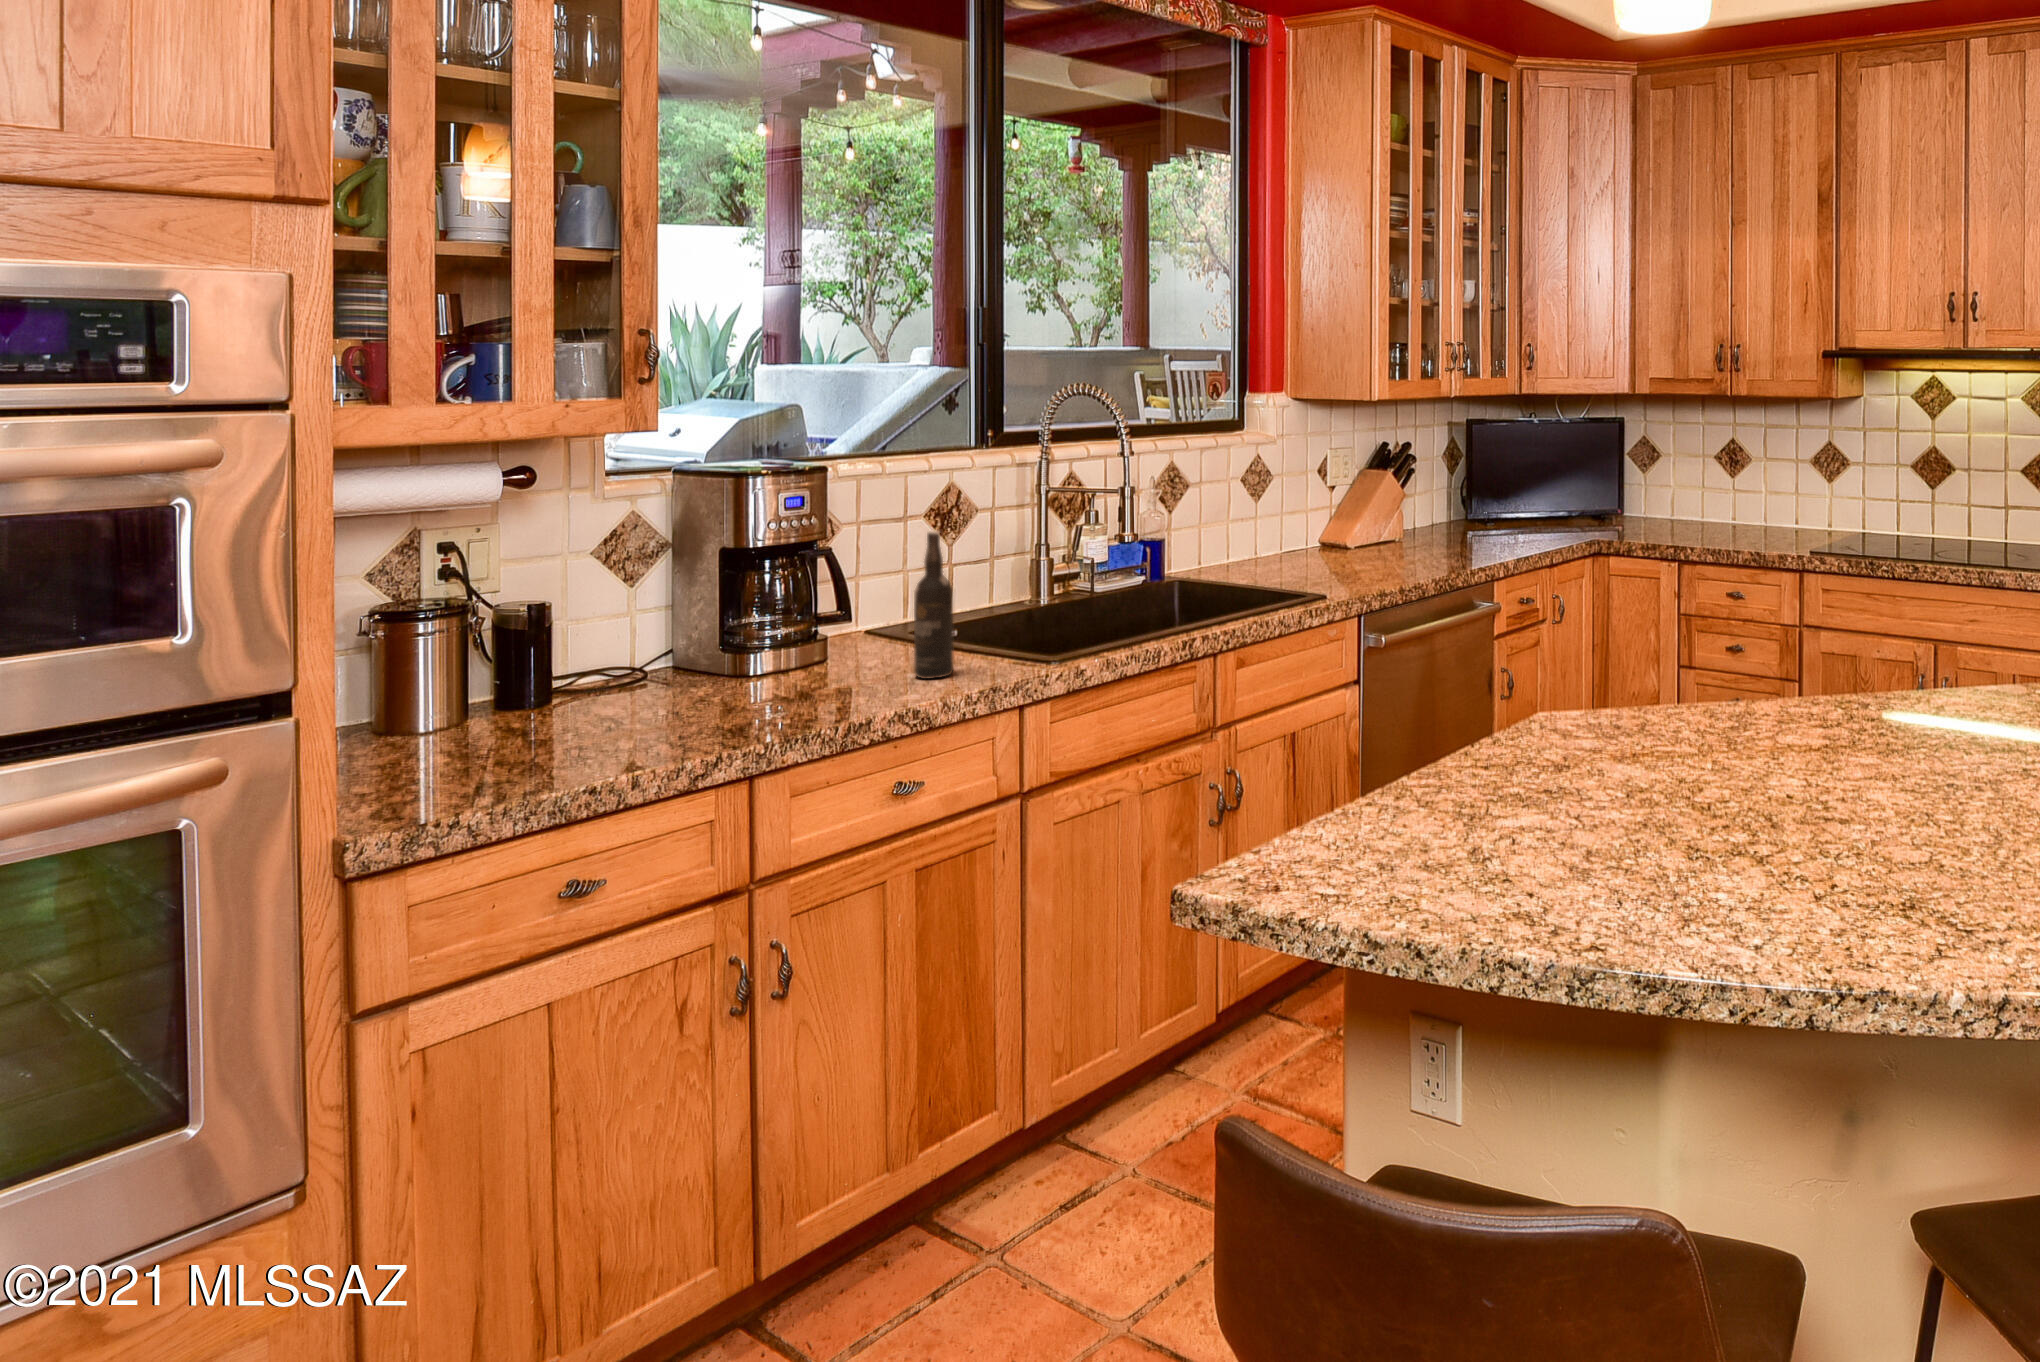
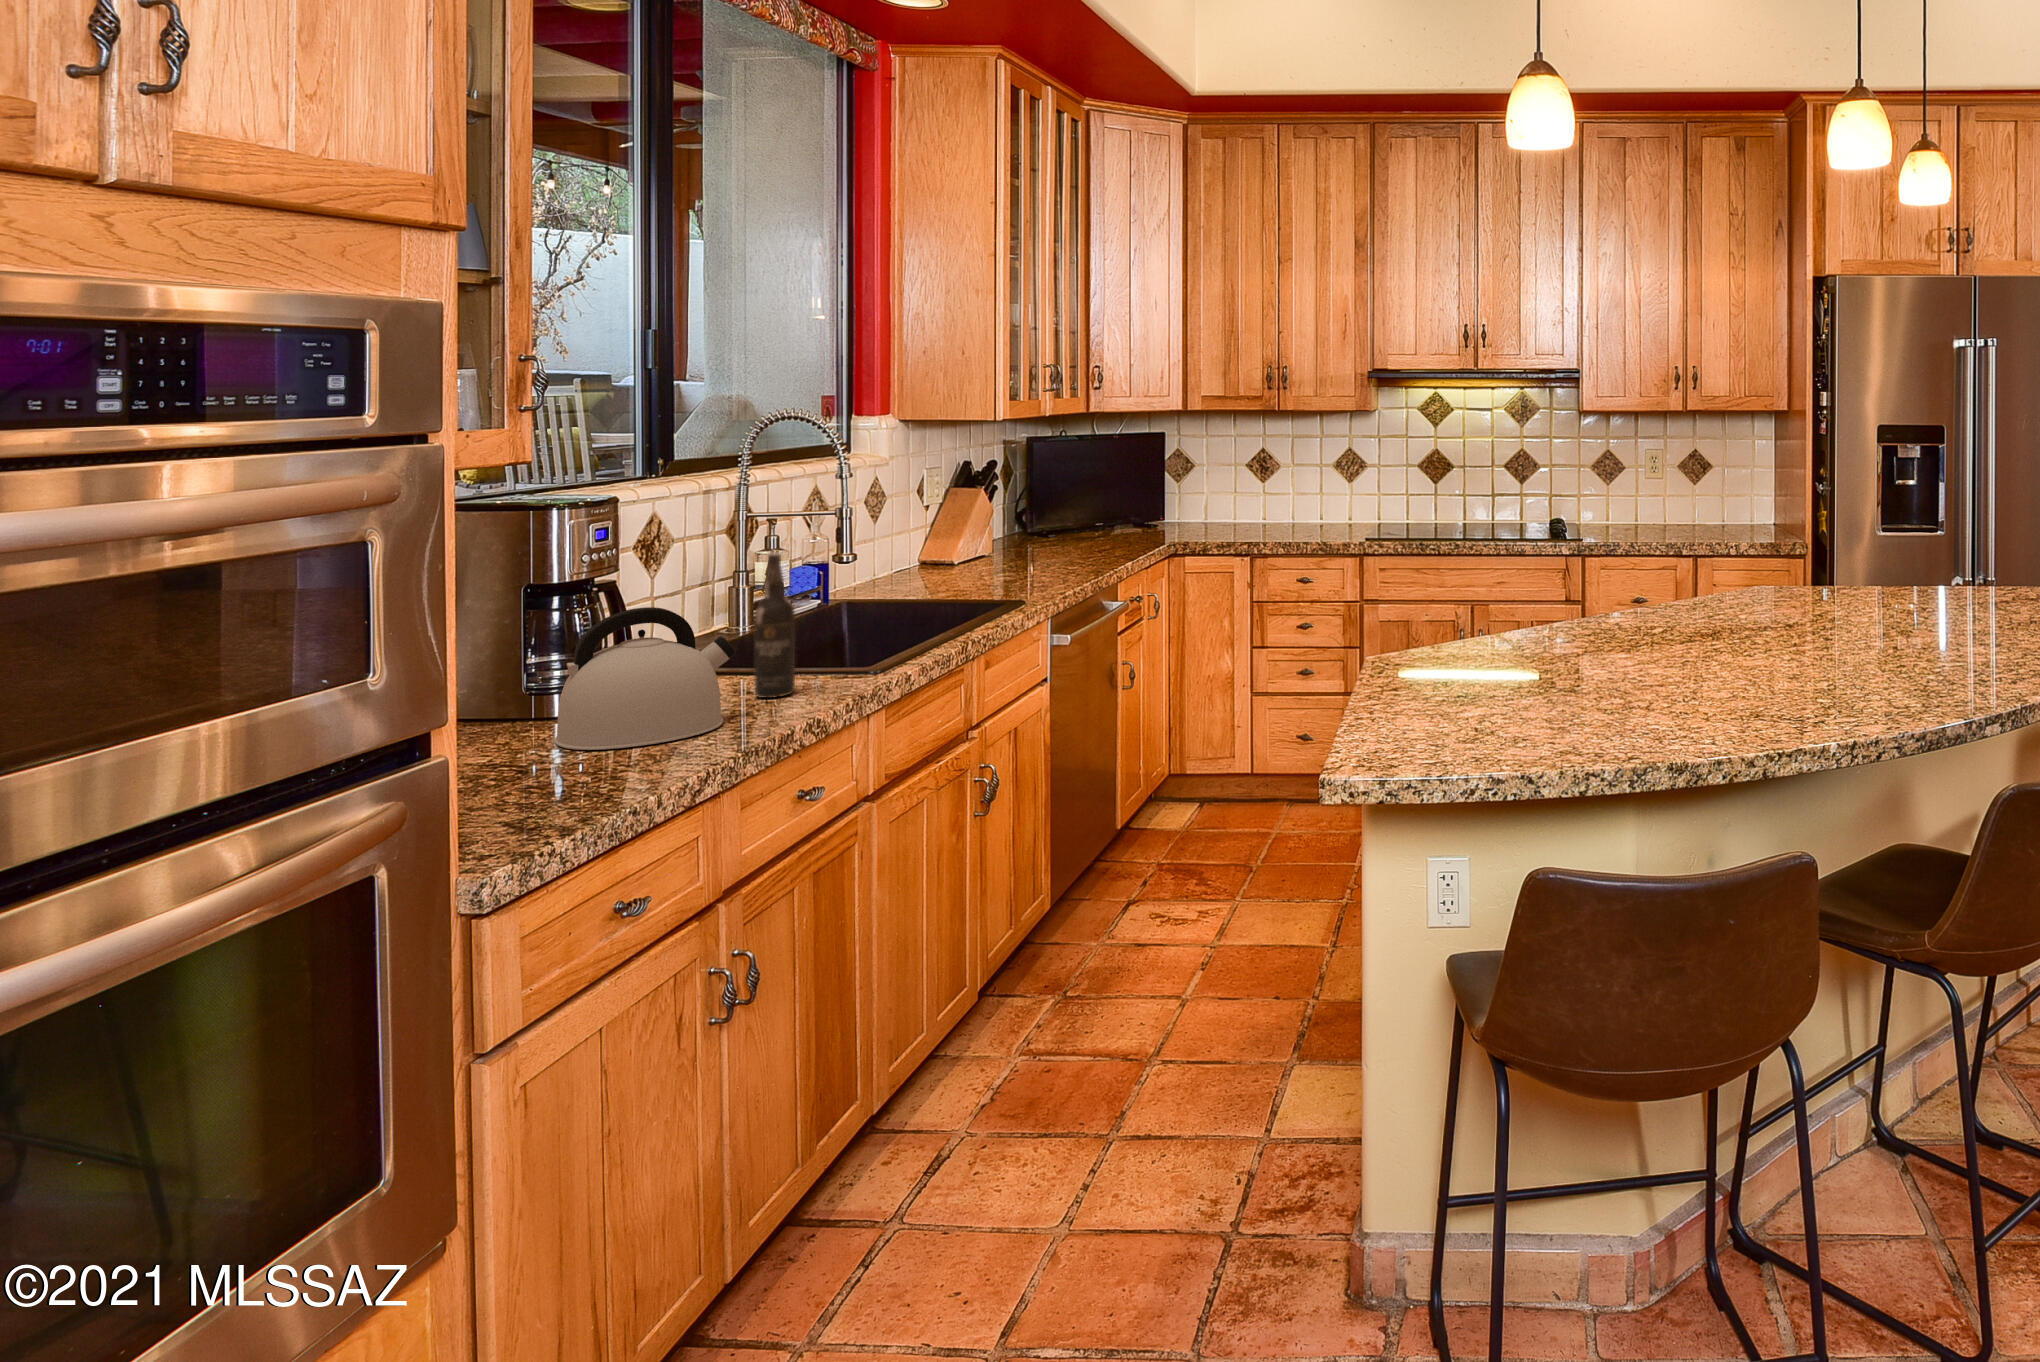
kettle: none [687,578,859,716] -> present [554,607,736,750]

